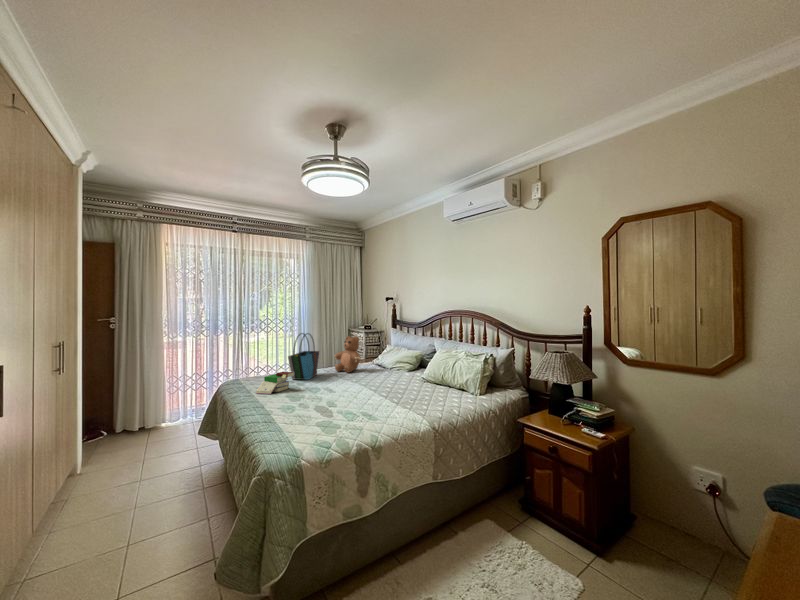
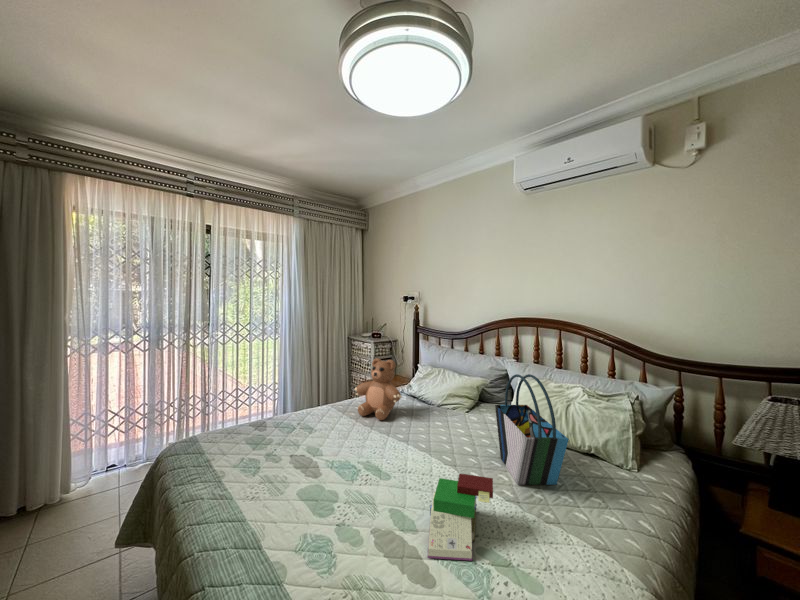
tote bag: present [288,333,319,380] -> present [495,374,569,485]
book: present [256,372,294,394] -> present [428,474,493,561]

